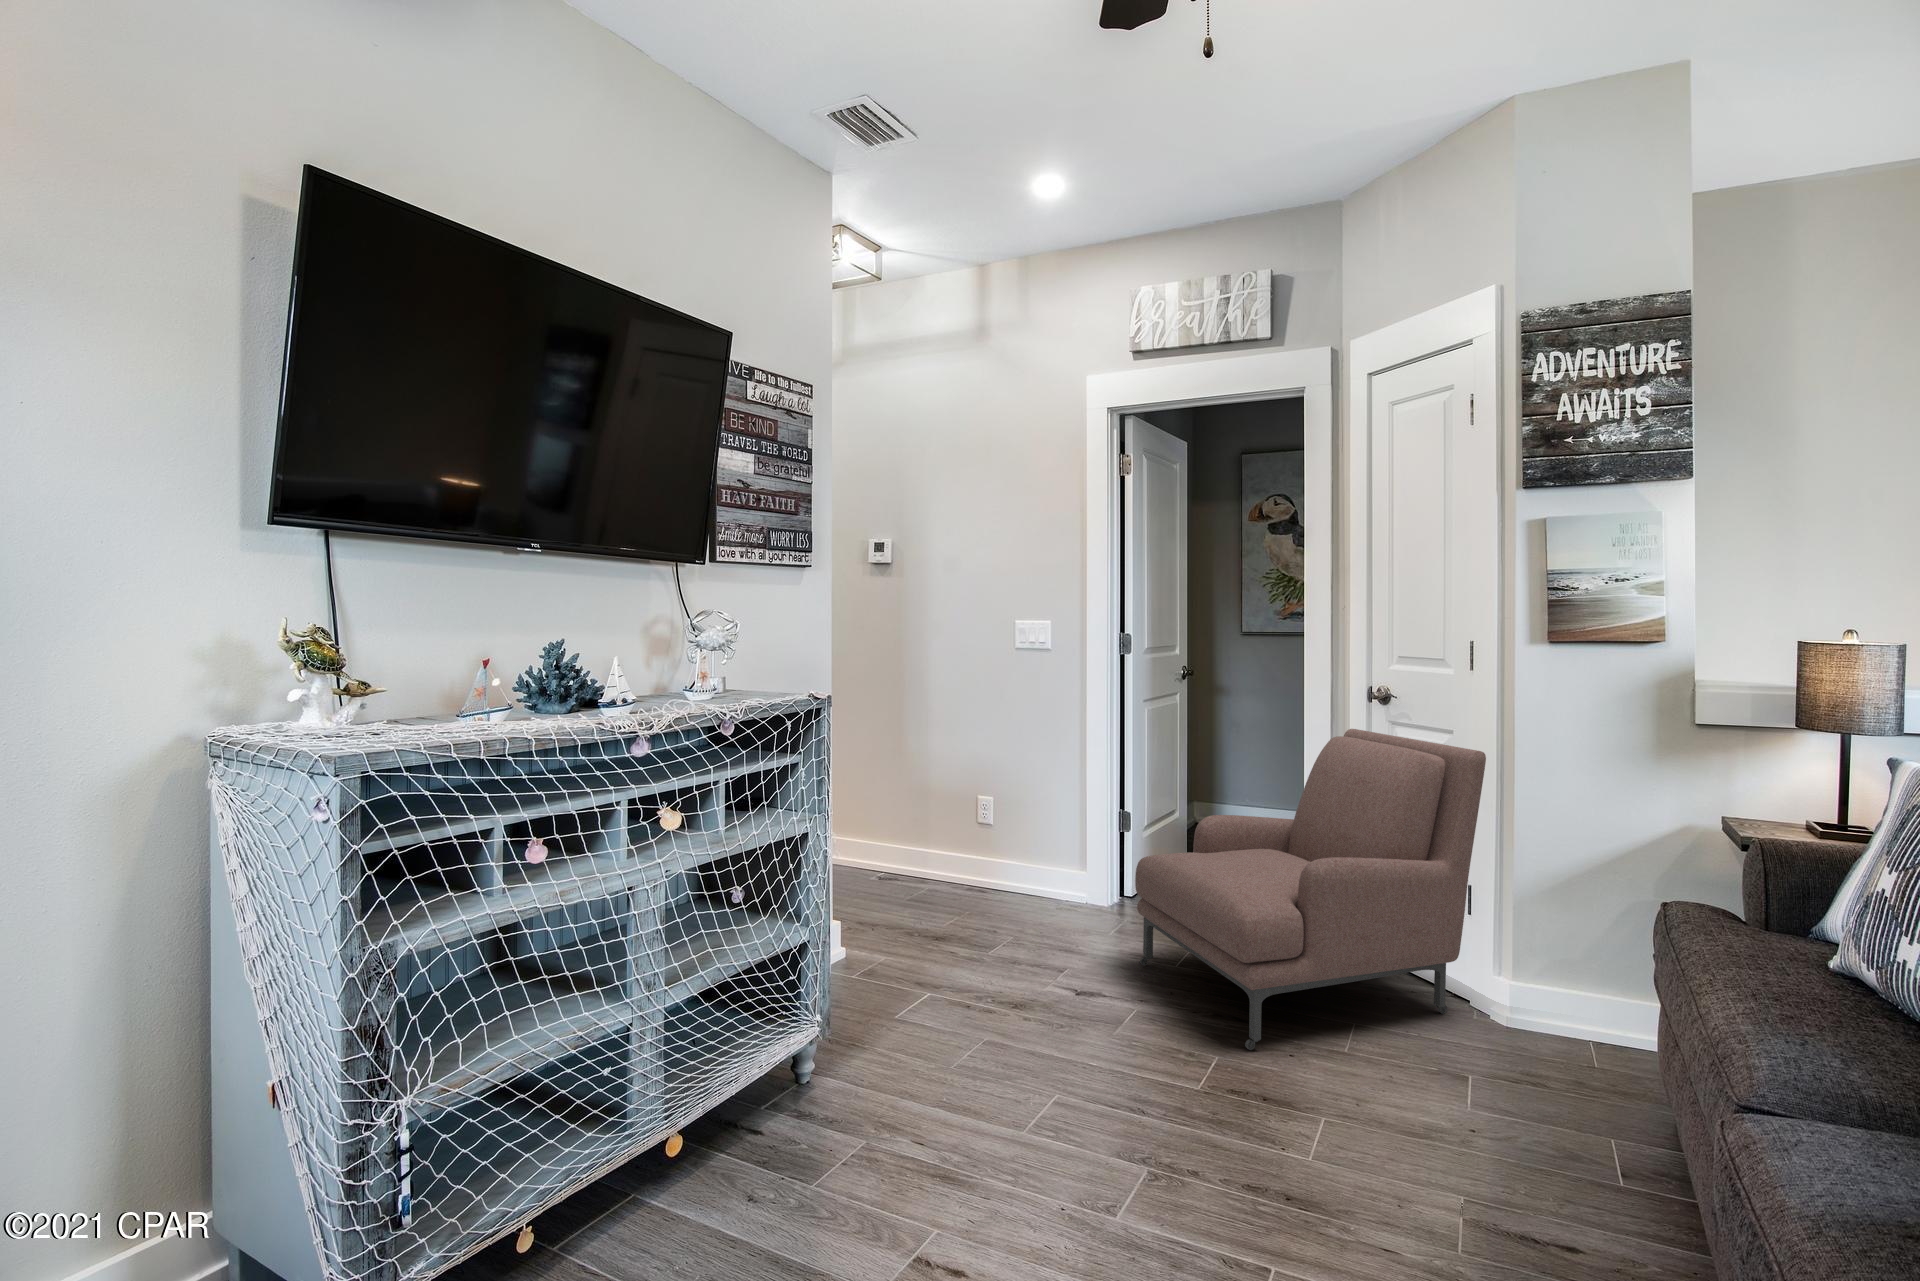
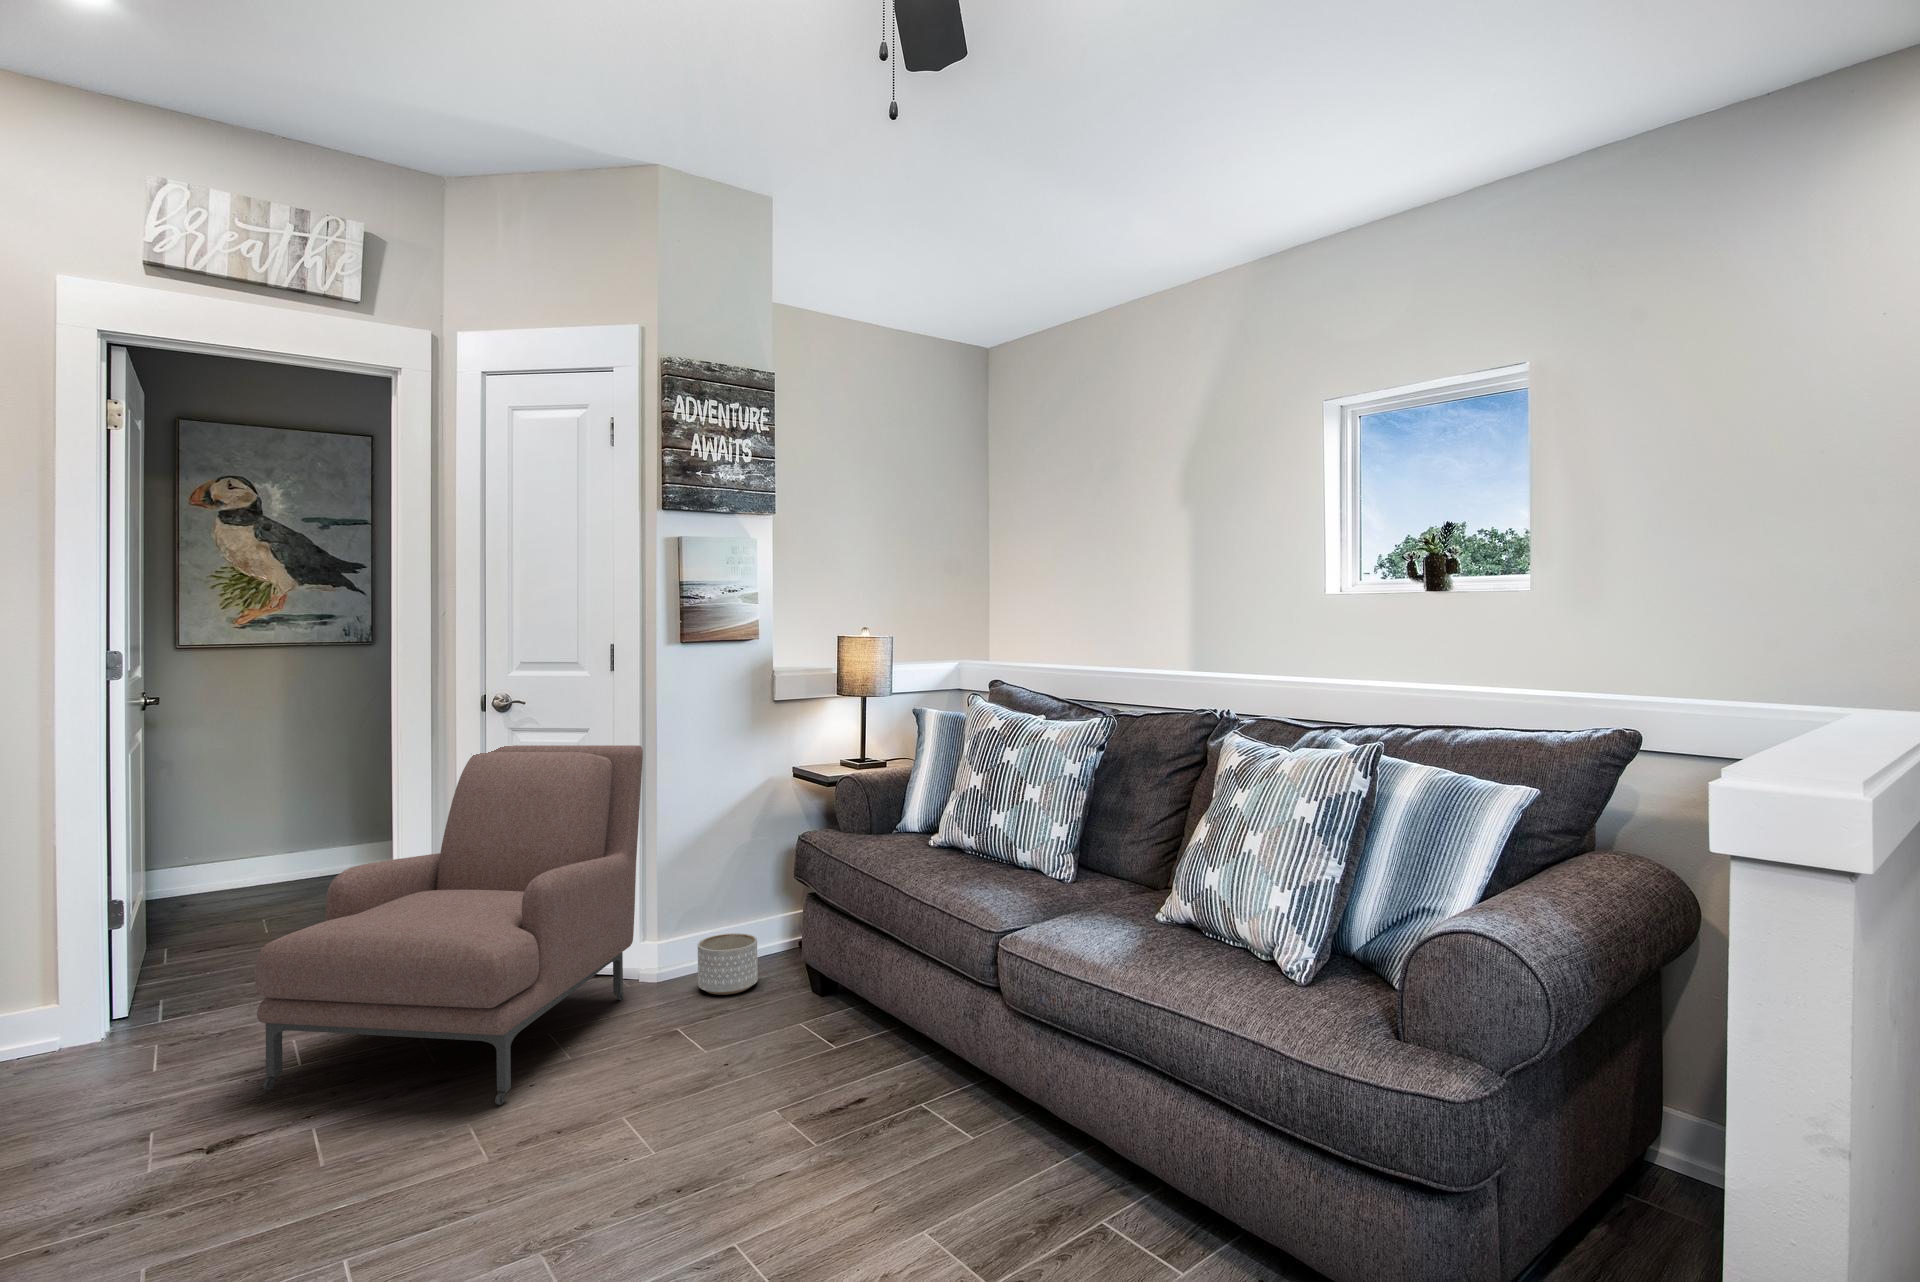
planter: none [1529,985,1611,1063] -> present [698,933,758,995]

